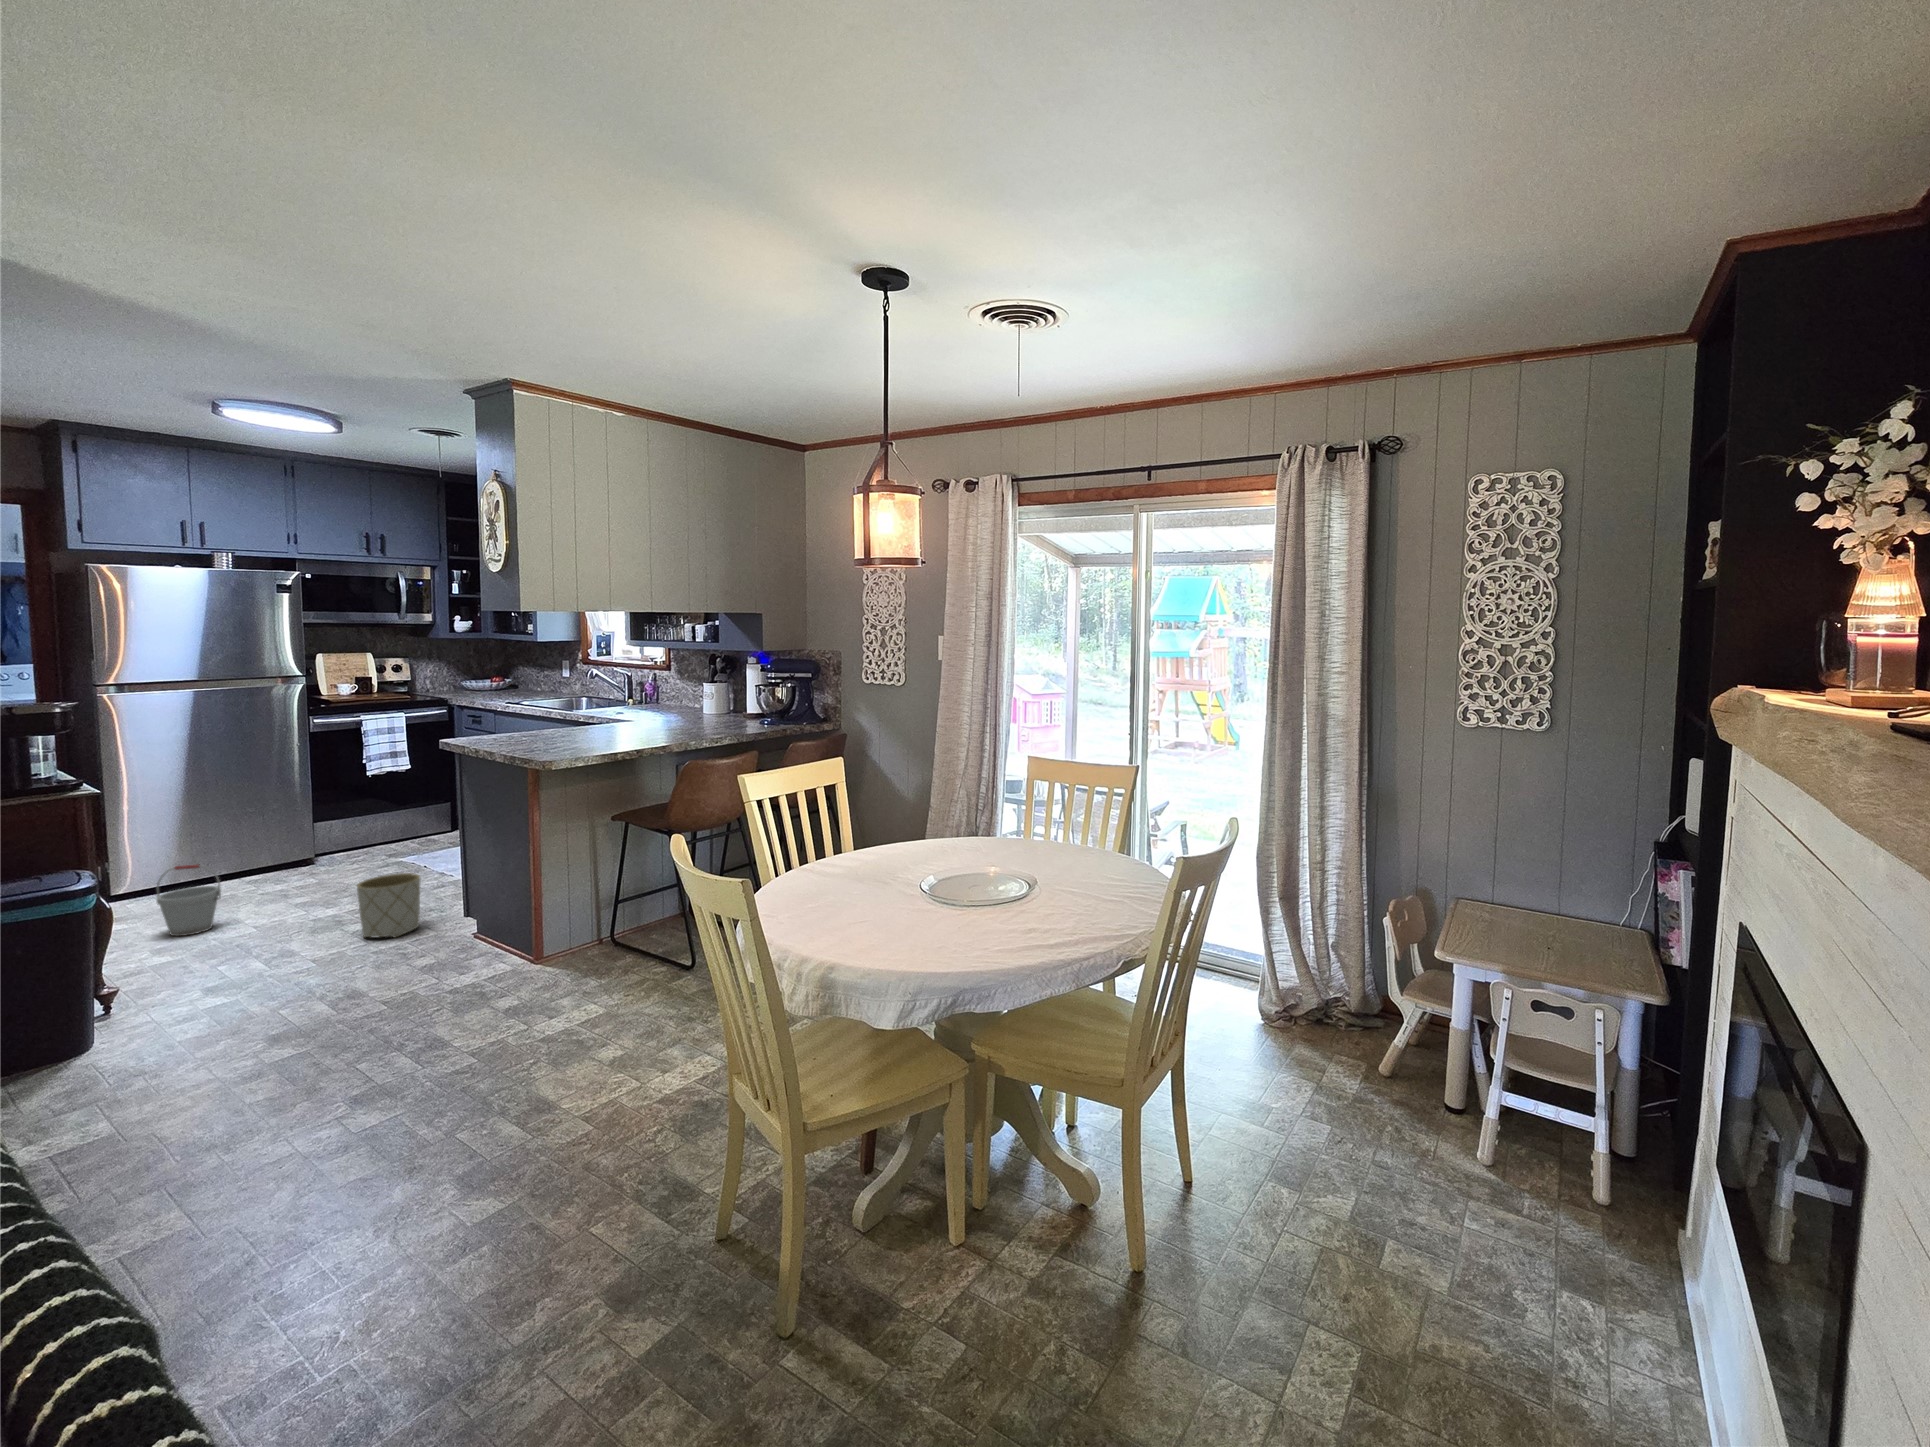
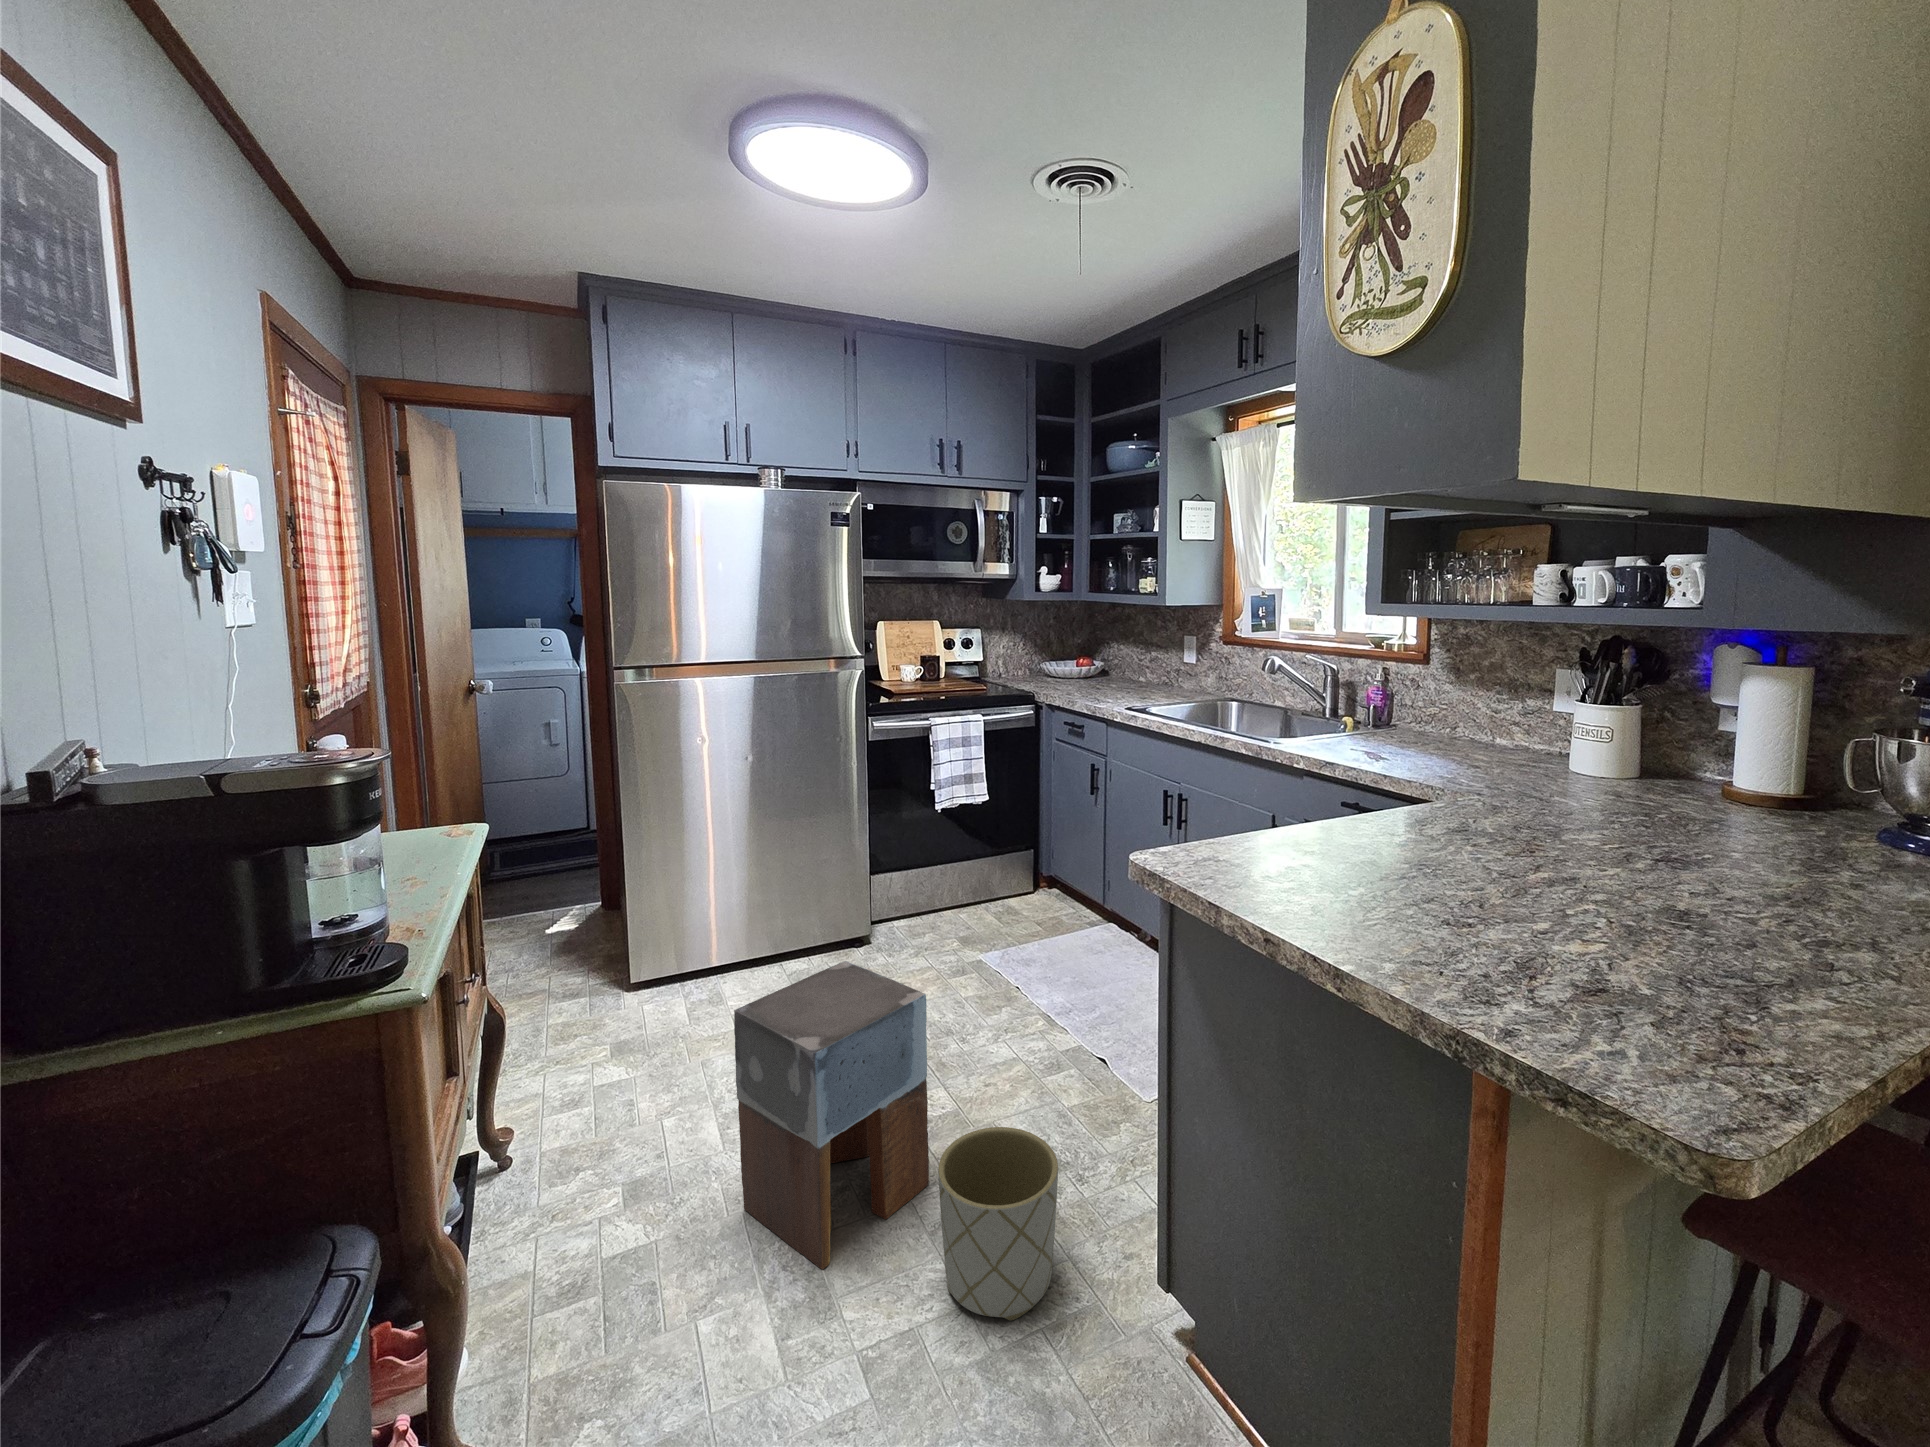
stool: none [233,824,356,945] -> present [734,961,929,1269]
bucket: present [156,865,221,936] -> none [642,1009,732,1143]

